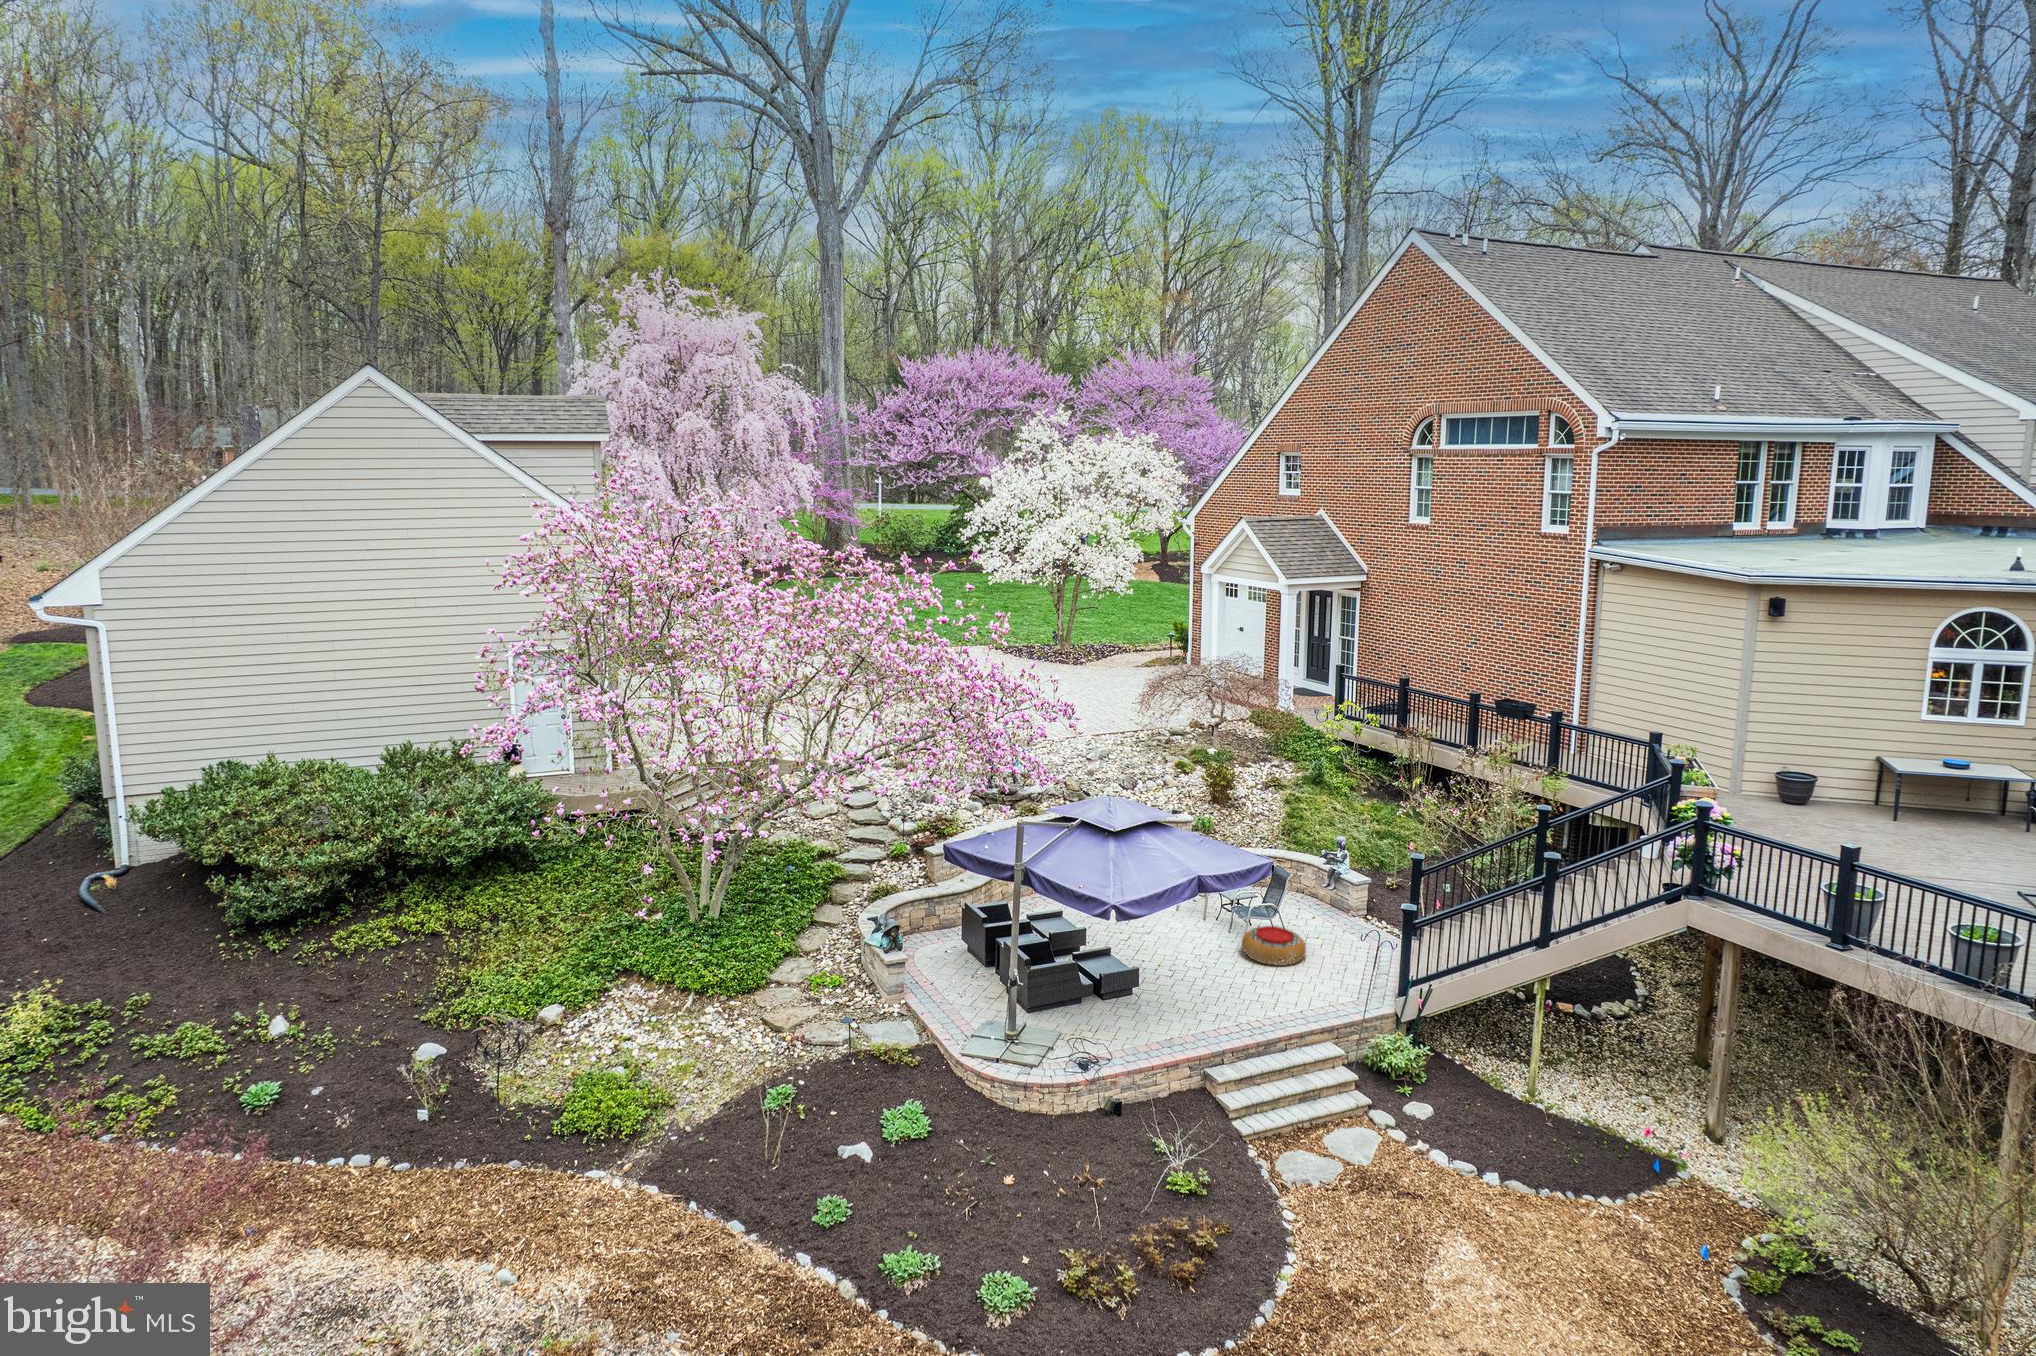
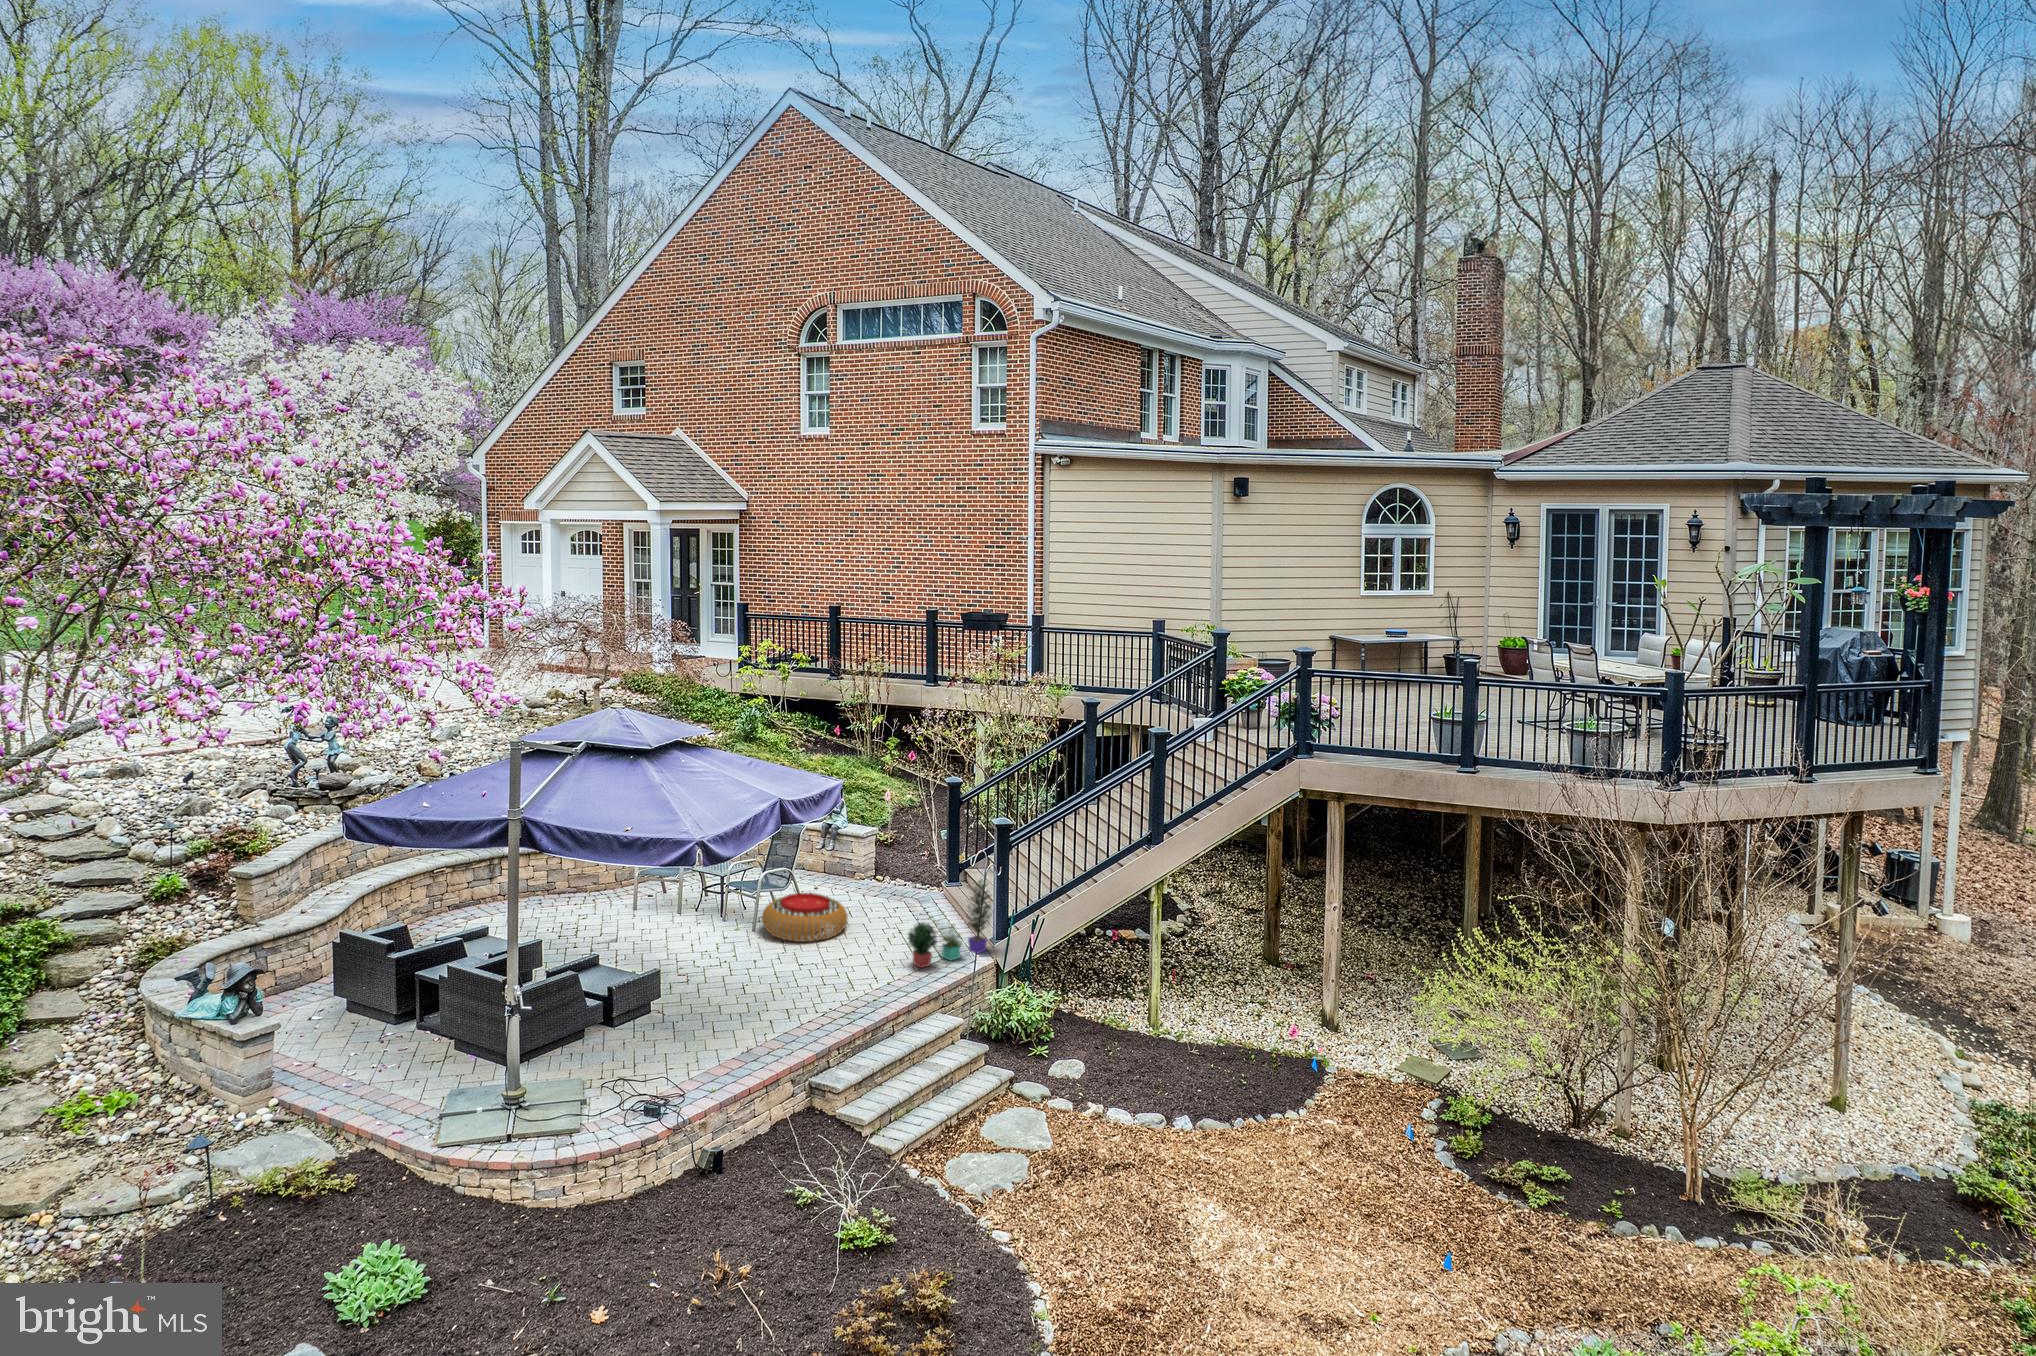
potted plant: none [1328,944,1407,1005] -> present [908,879,992,968]

